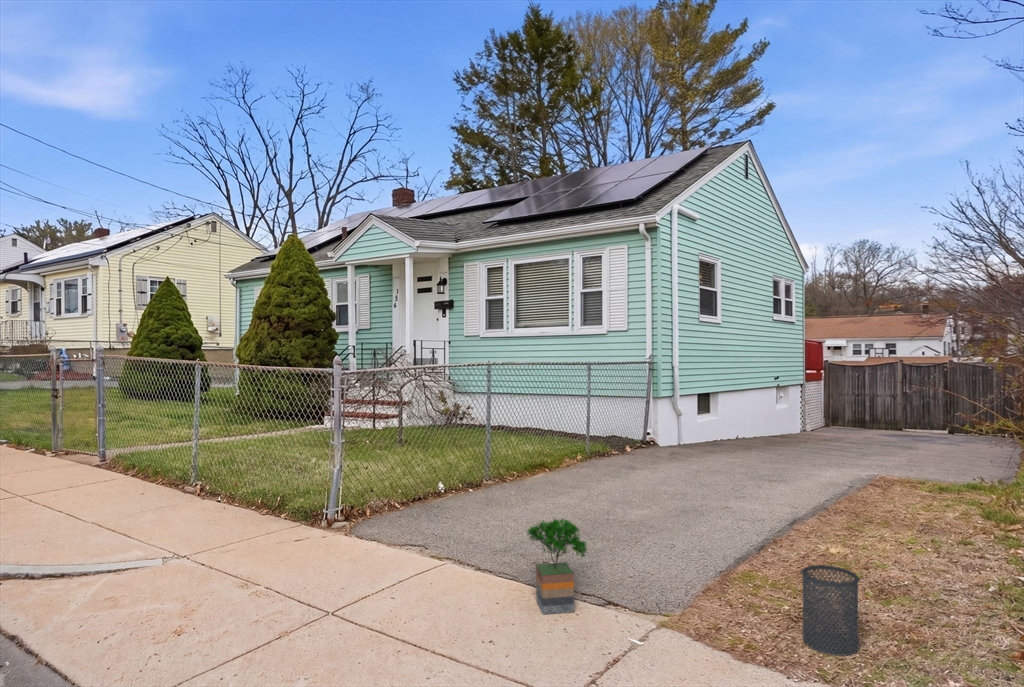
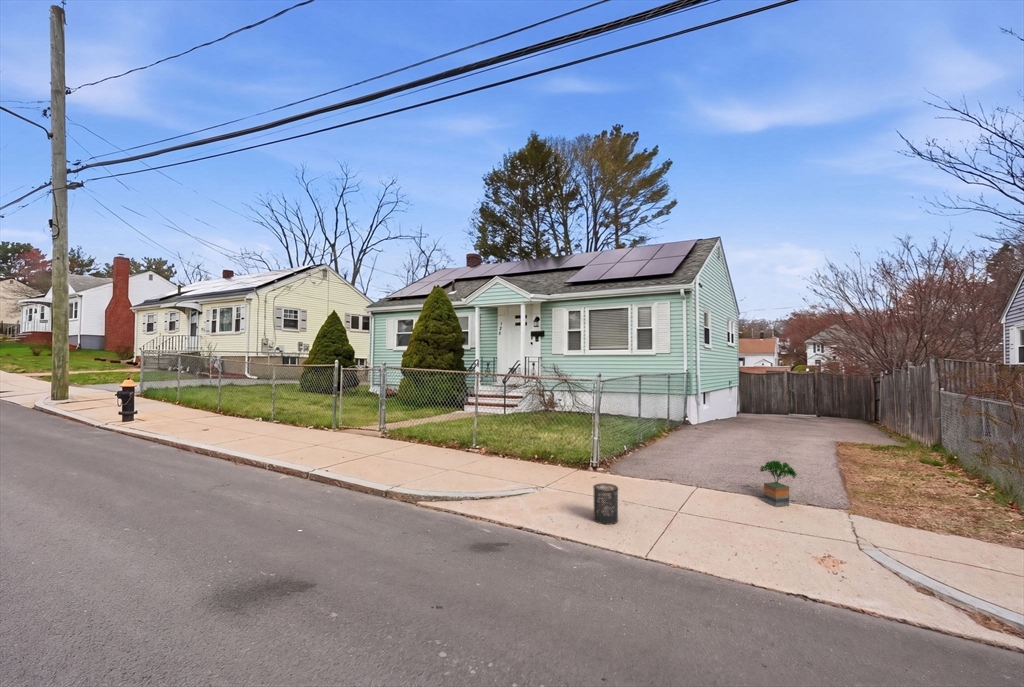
trash can: present [801,565,860,656] -> present [593,483,618,525]

